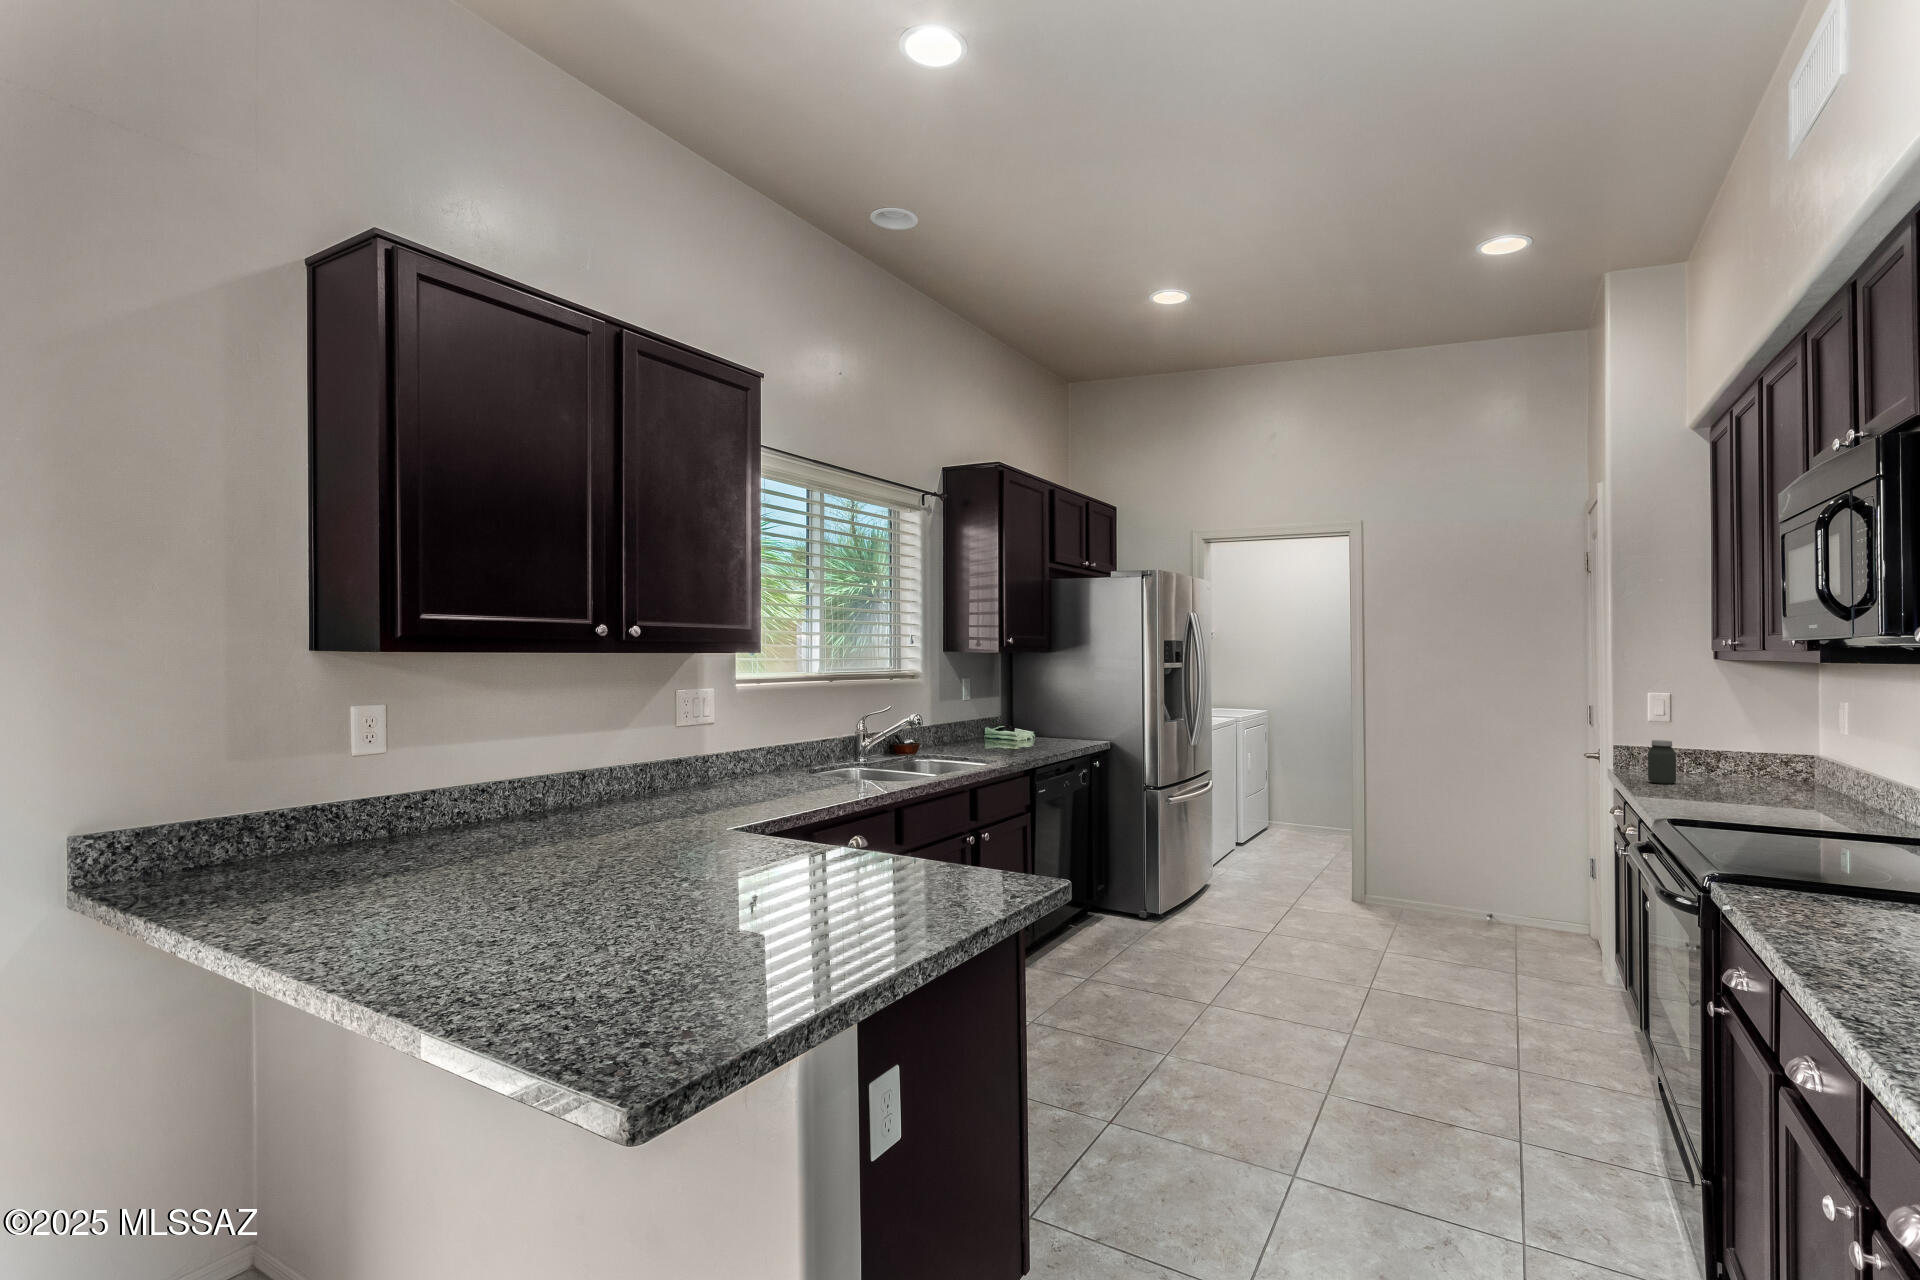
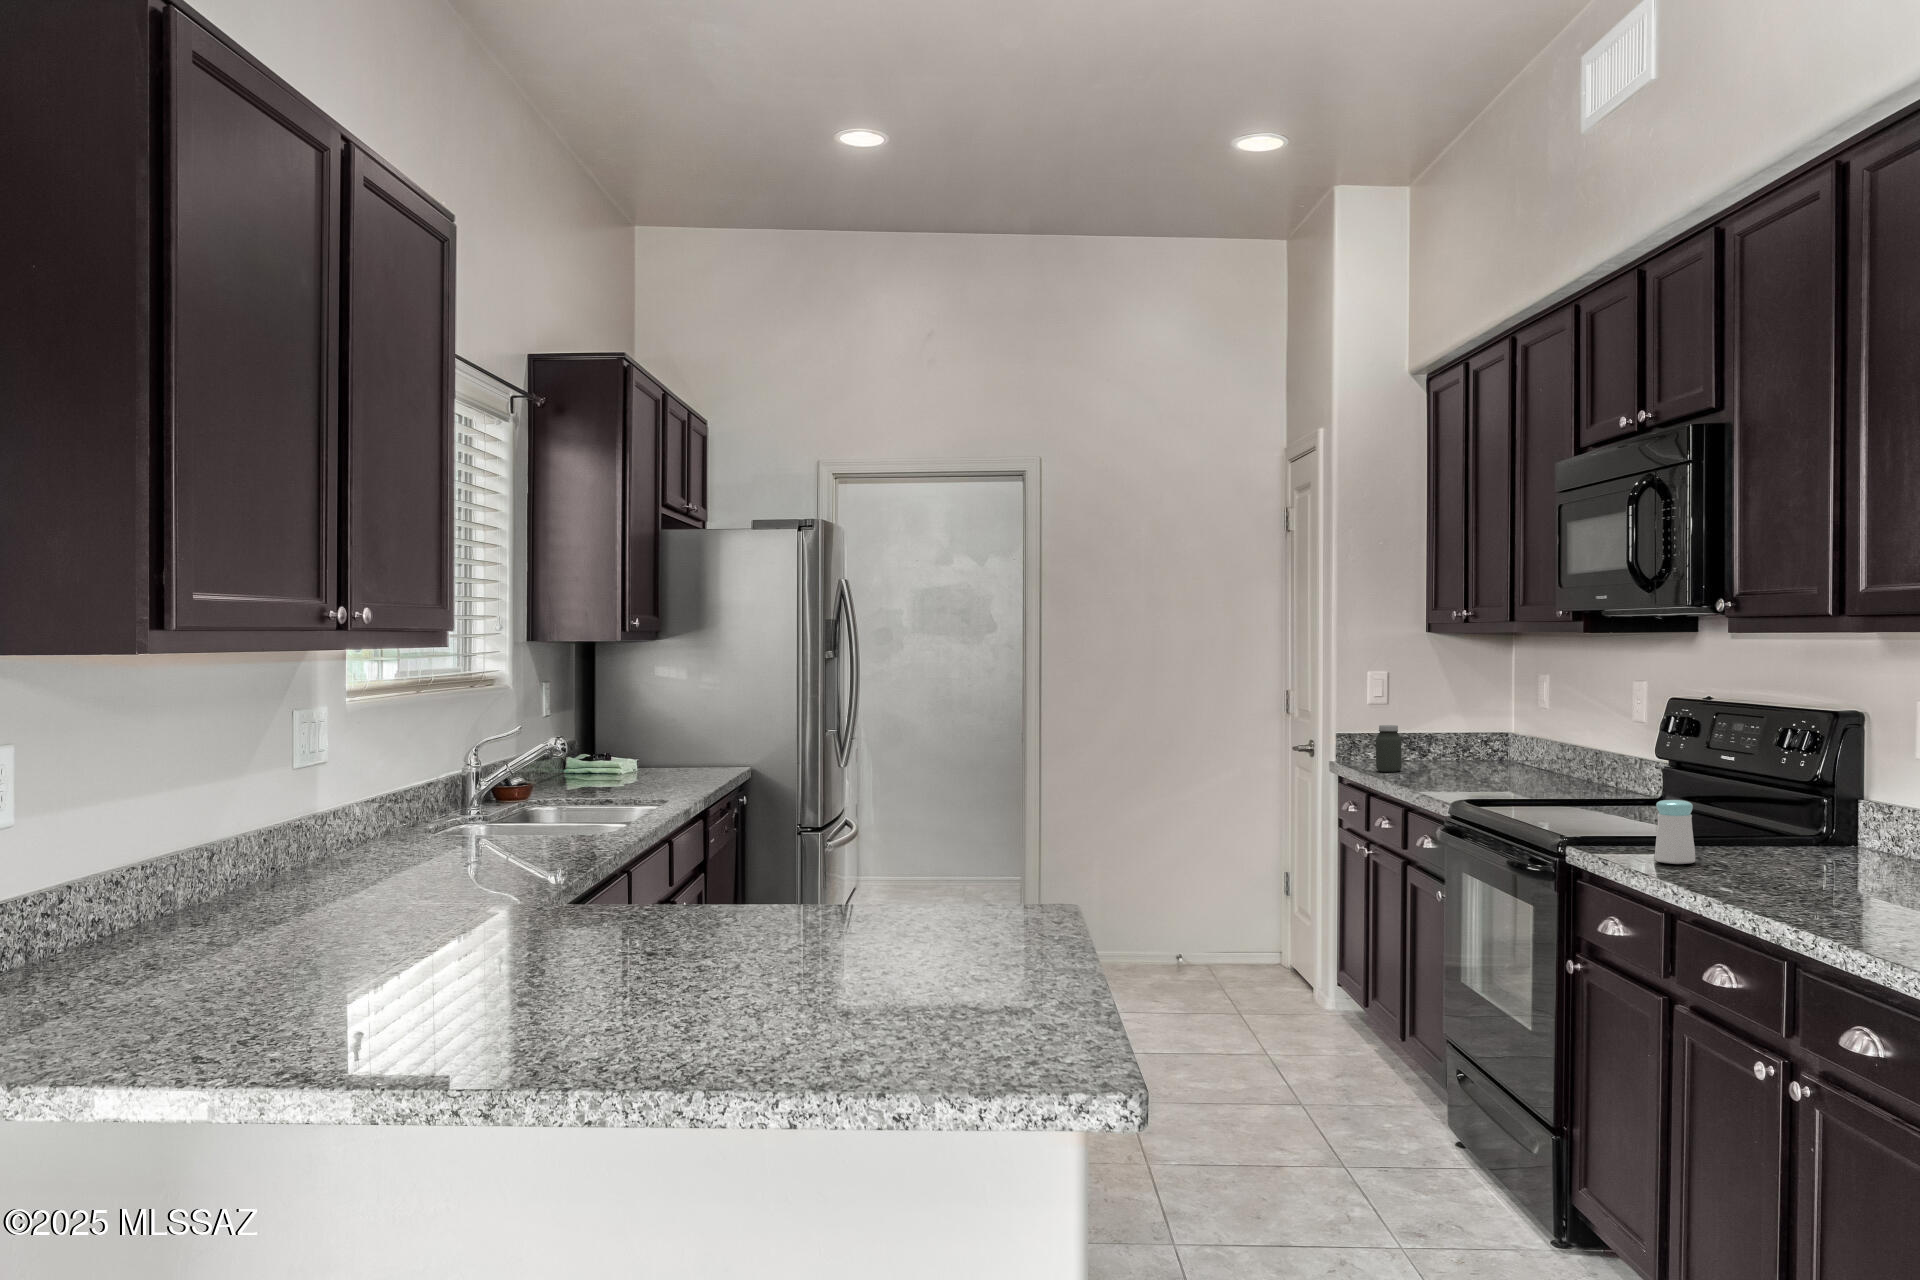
salt shaker: none [1788,847,1848,925] -> present [1655,800,1695,864]

